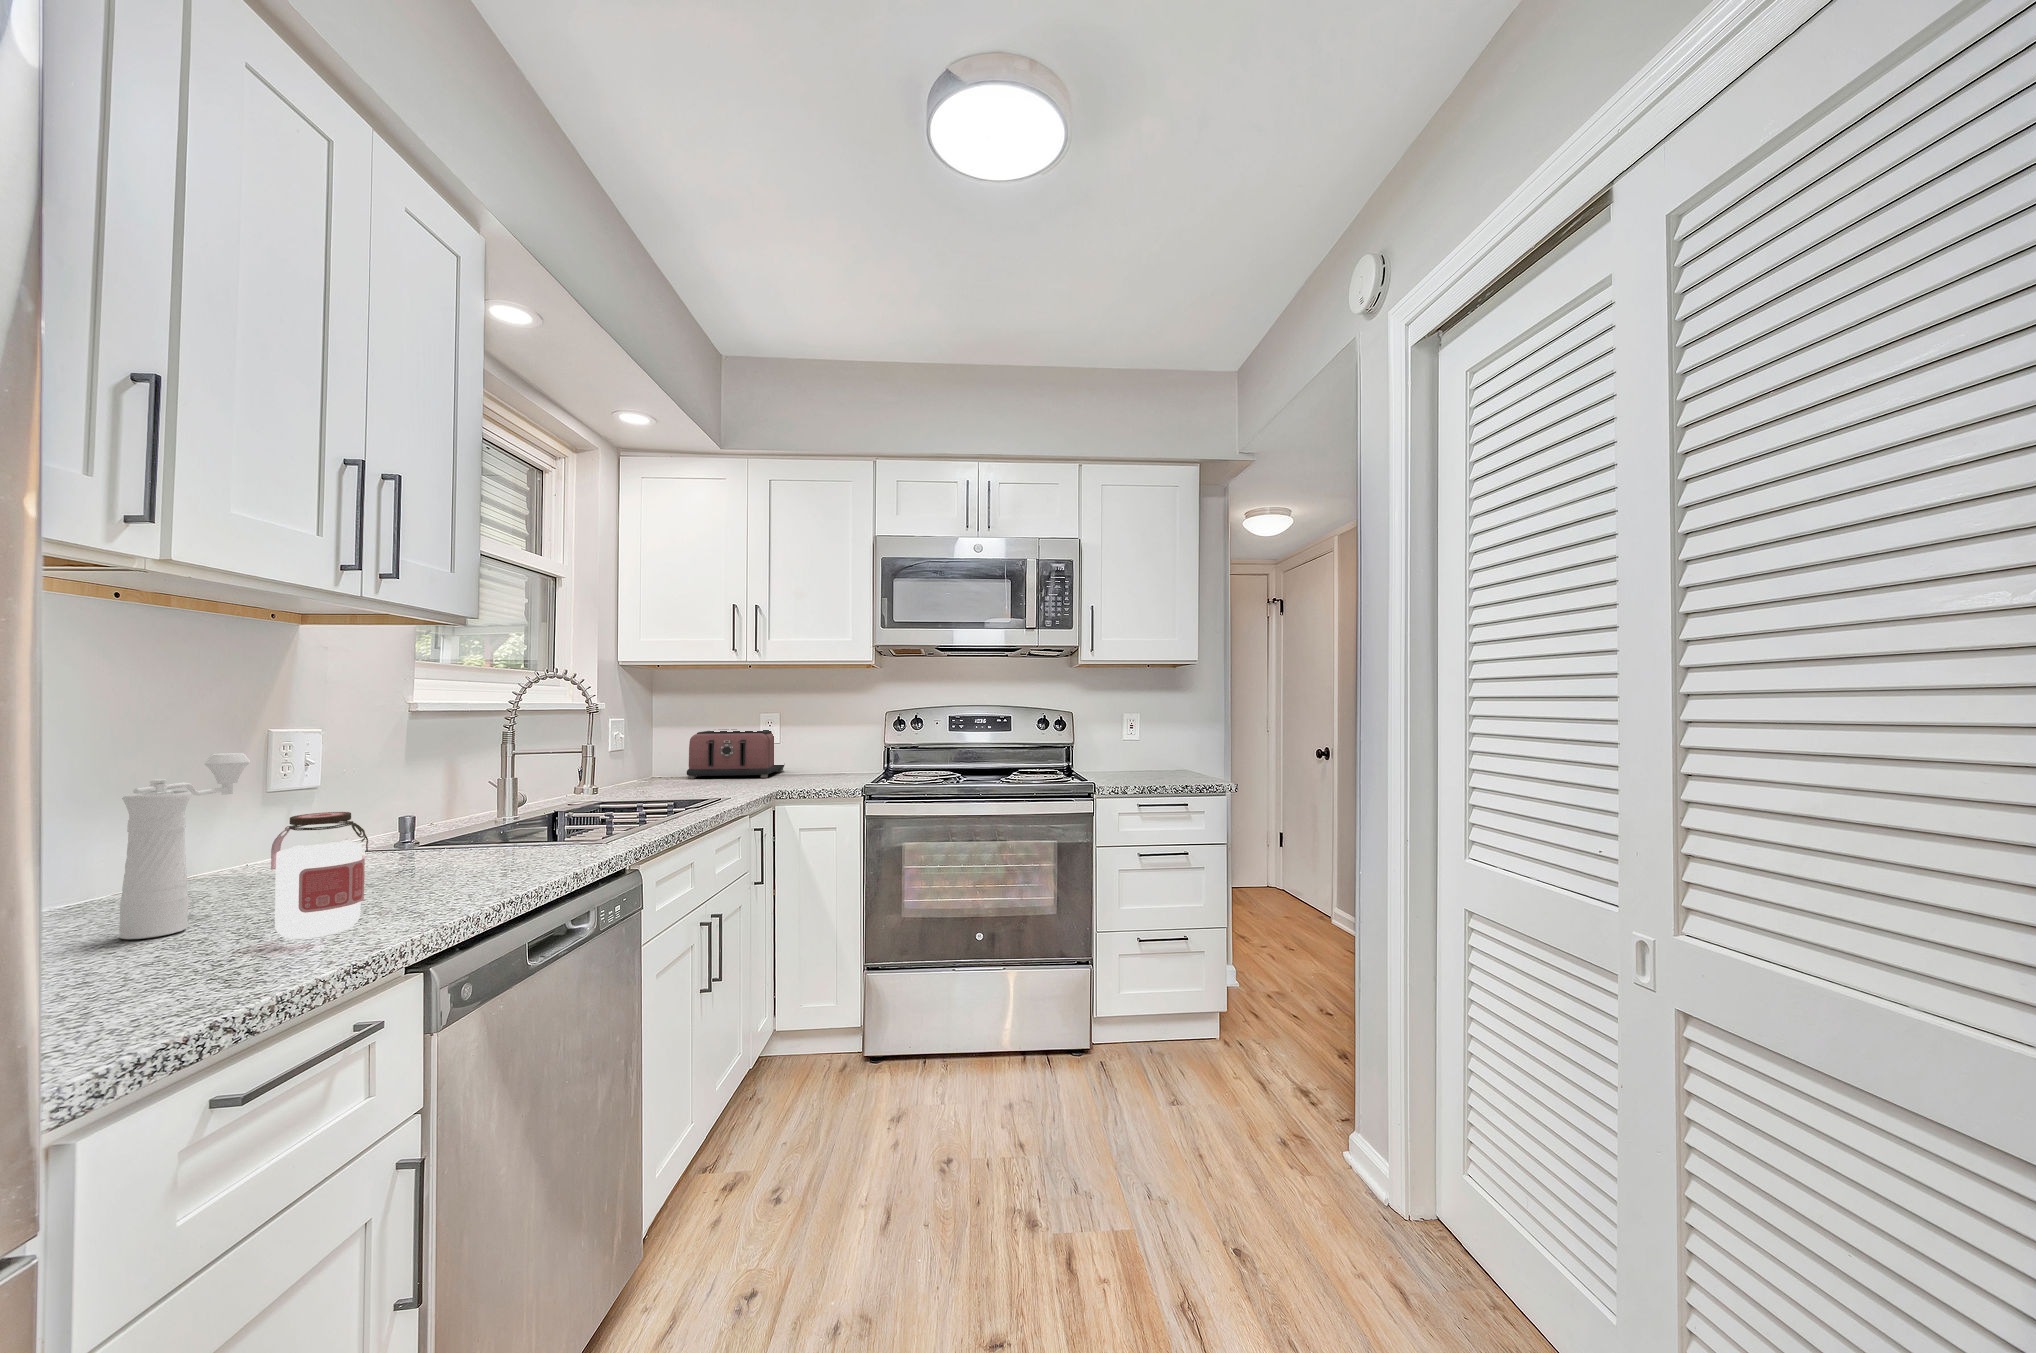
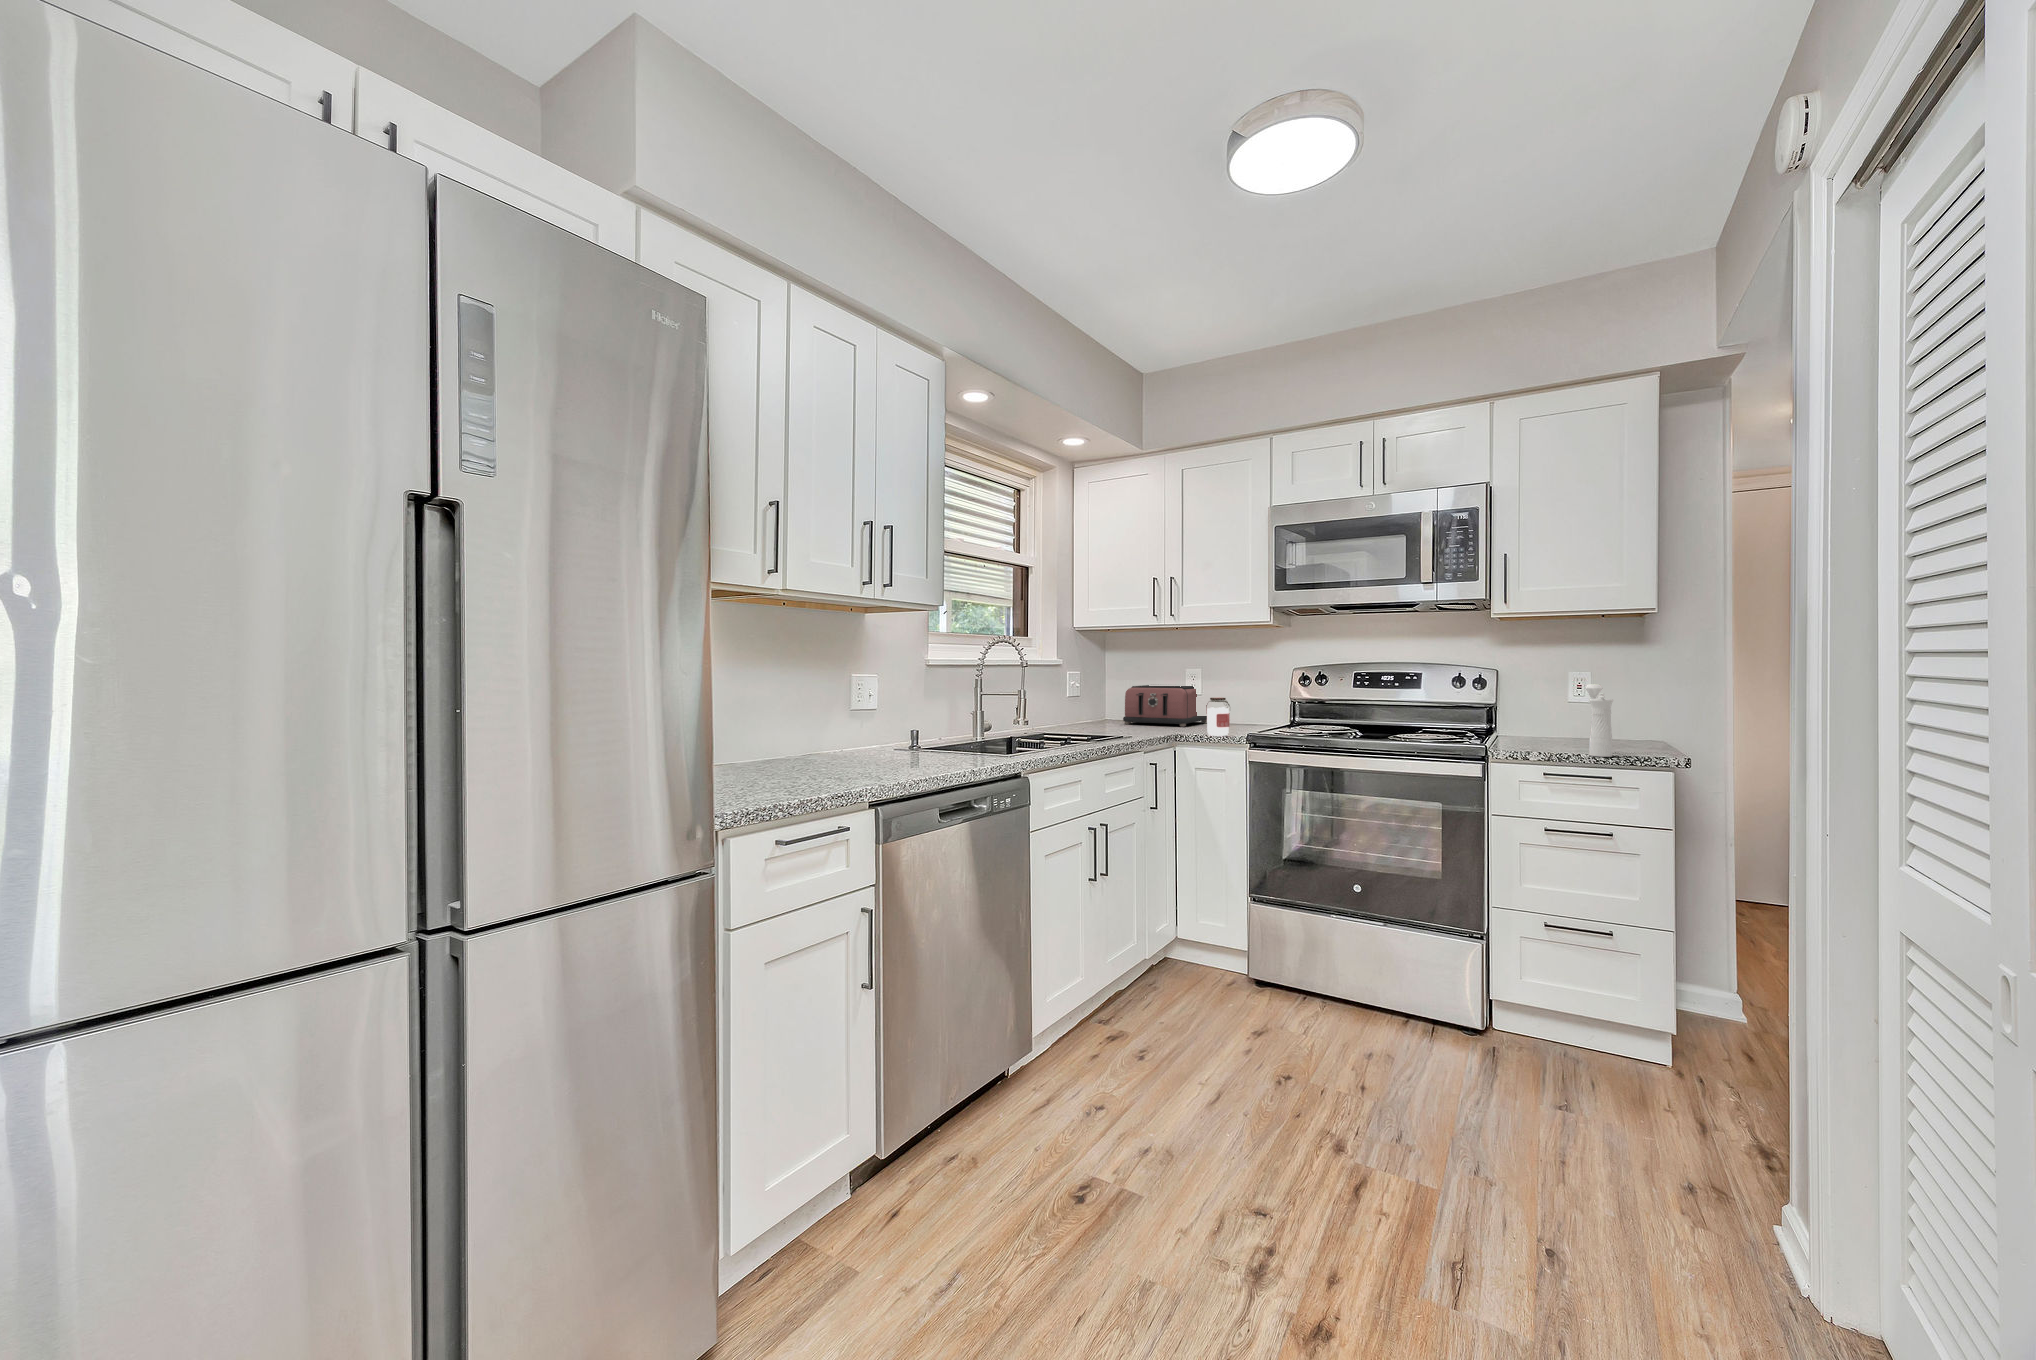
pepper mill: present [119,753,250,939] -> present [1585,684,1613,757]
jar: present [271,812,368,939] -> present [1206,697,1230,736]

